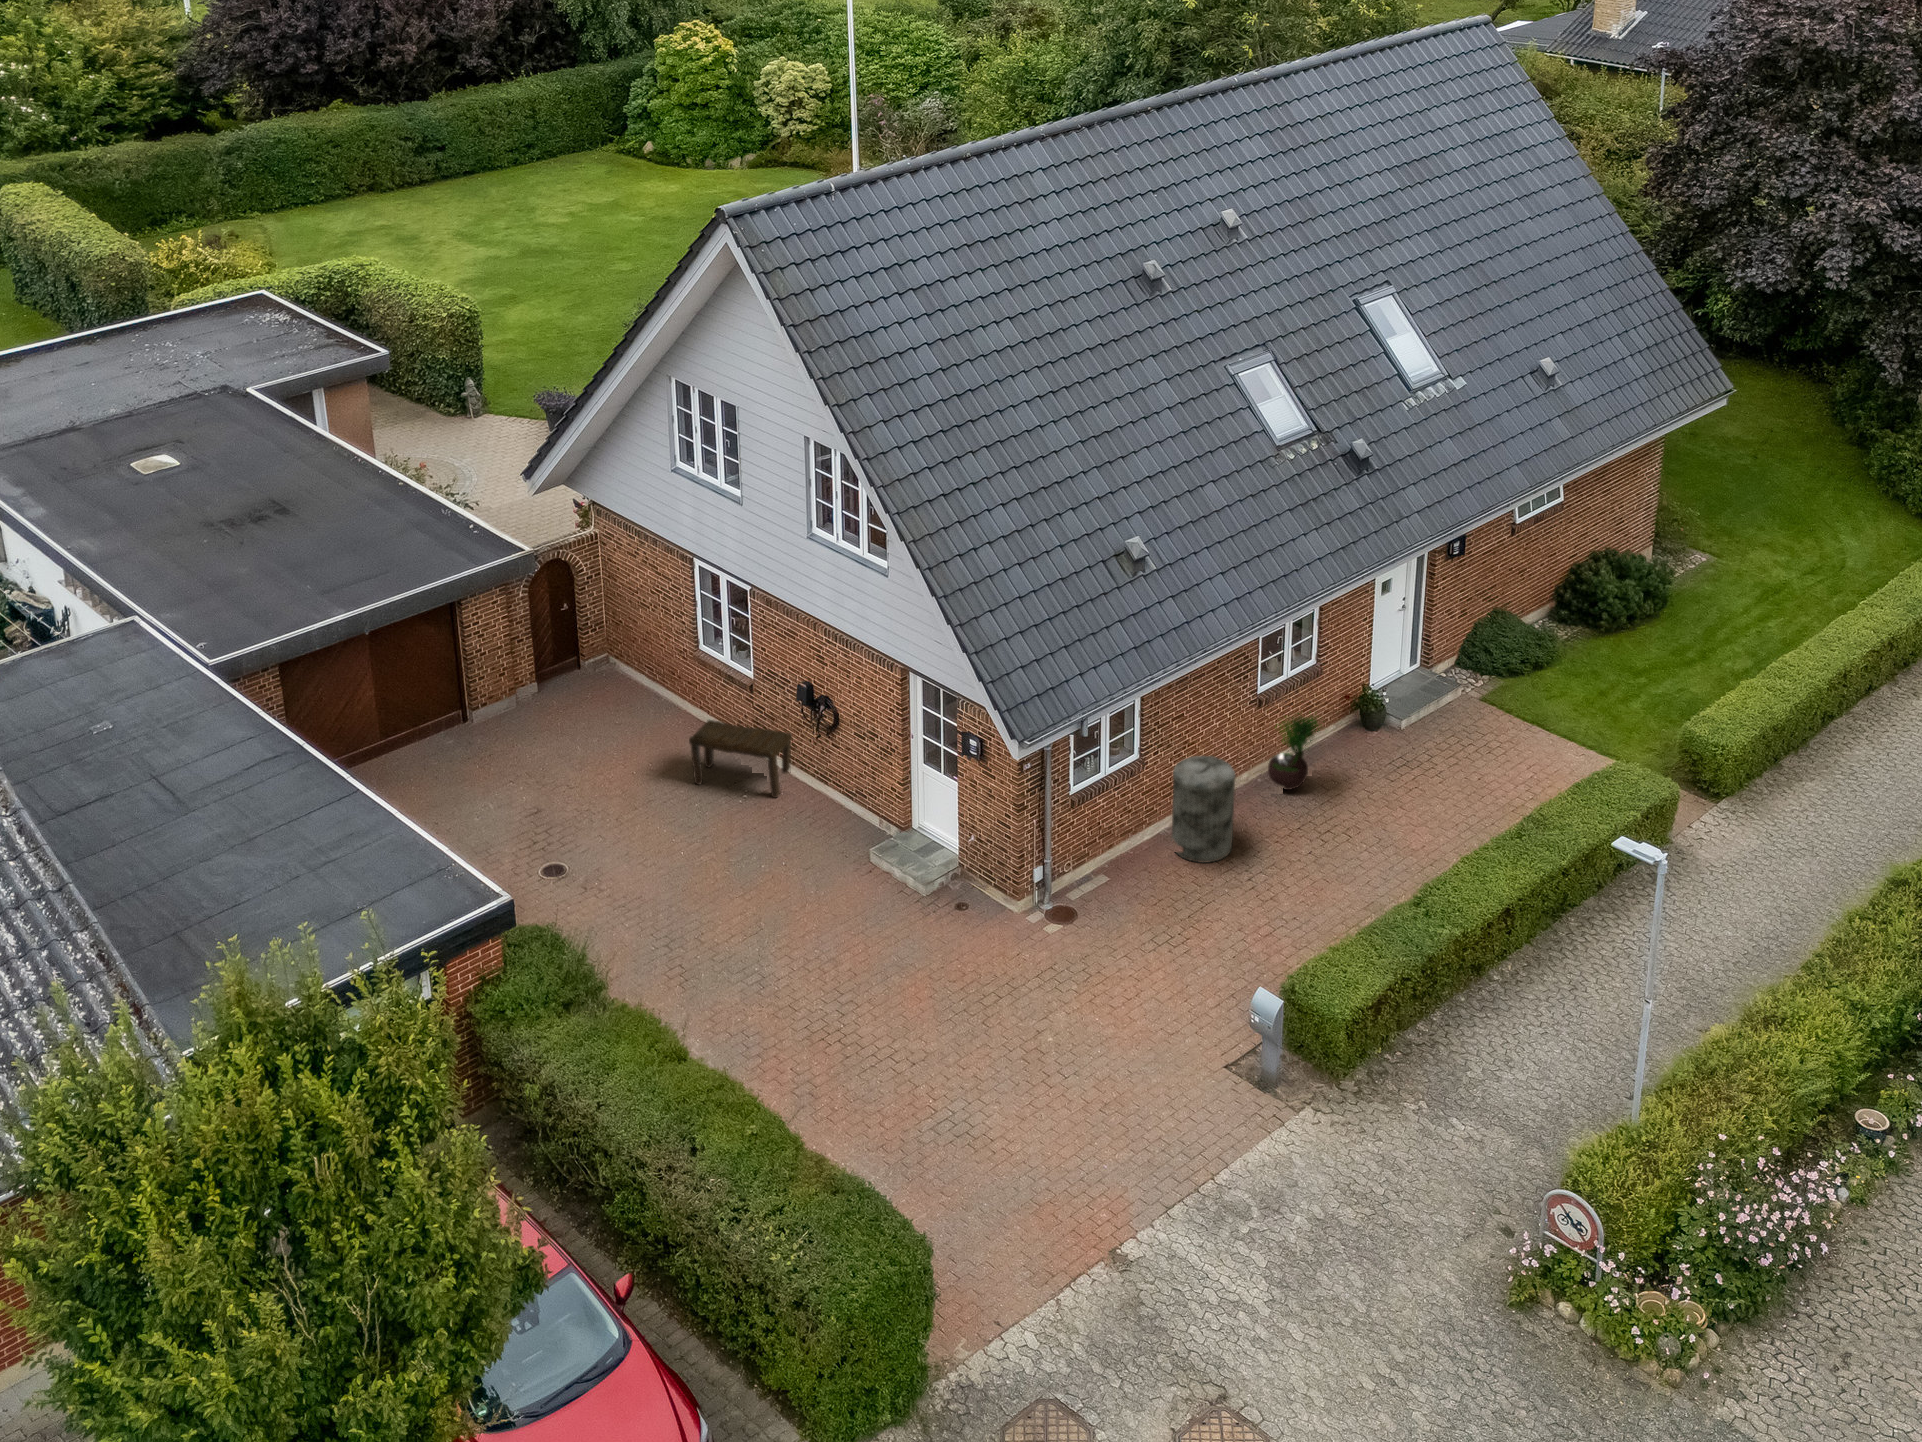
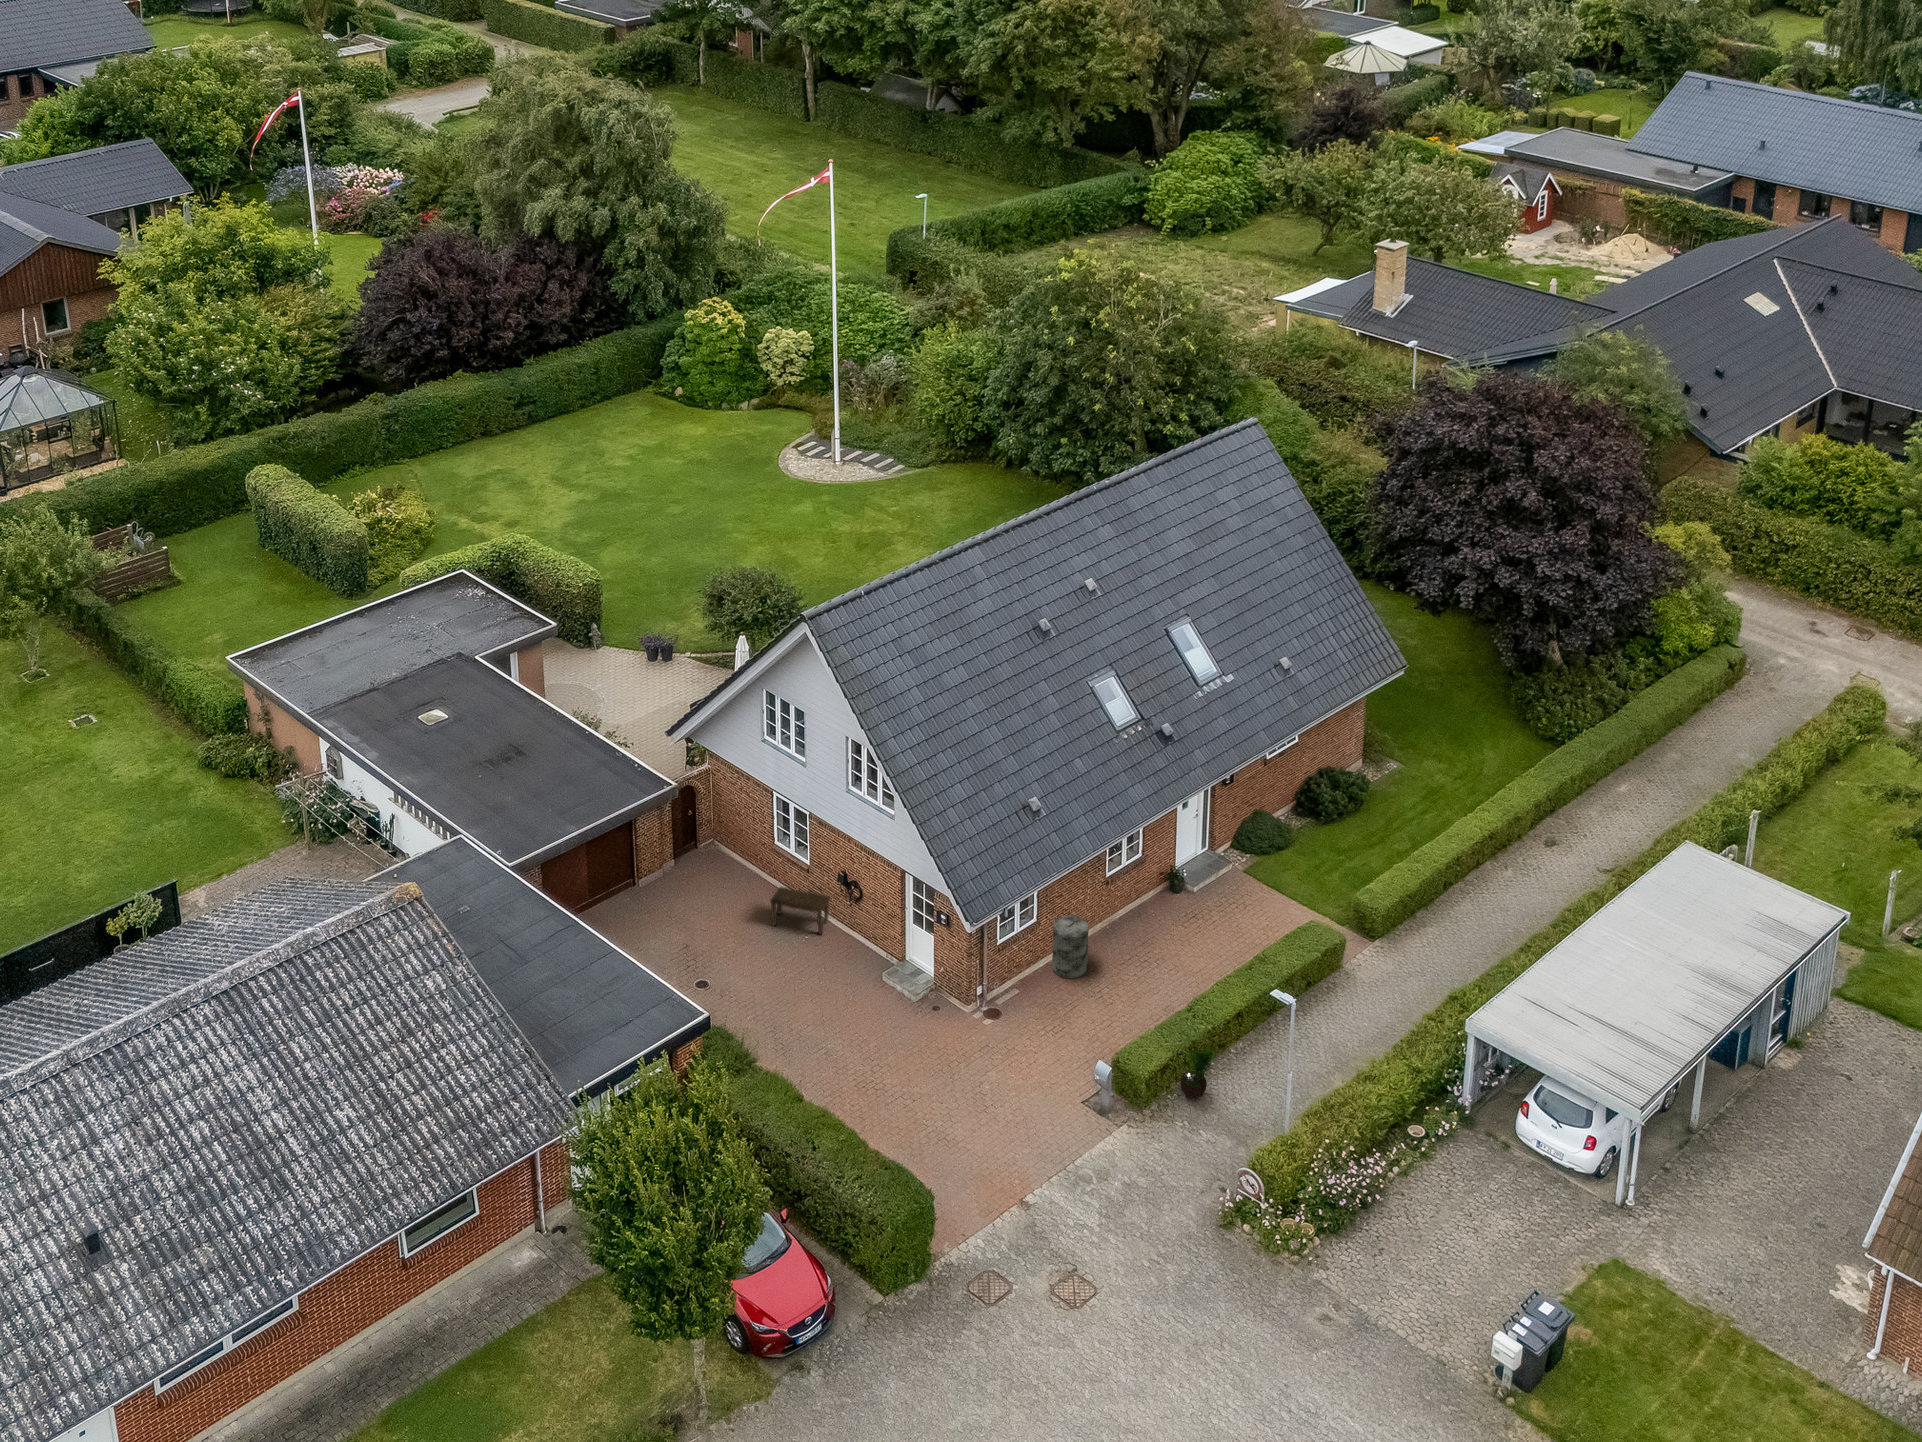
potted tree: present [1268,713,1320,790] -> present [1180,1048,1213,1097]

